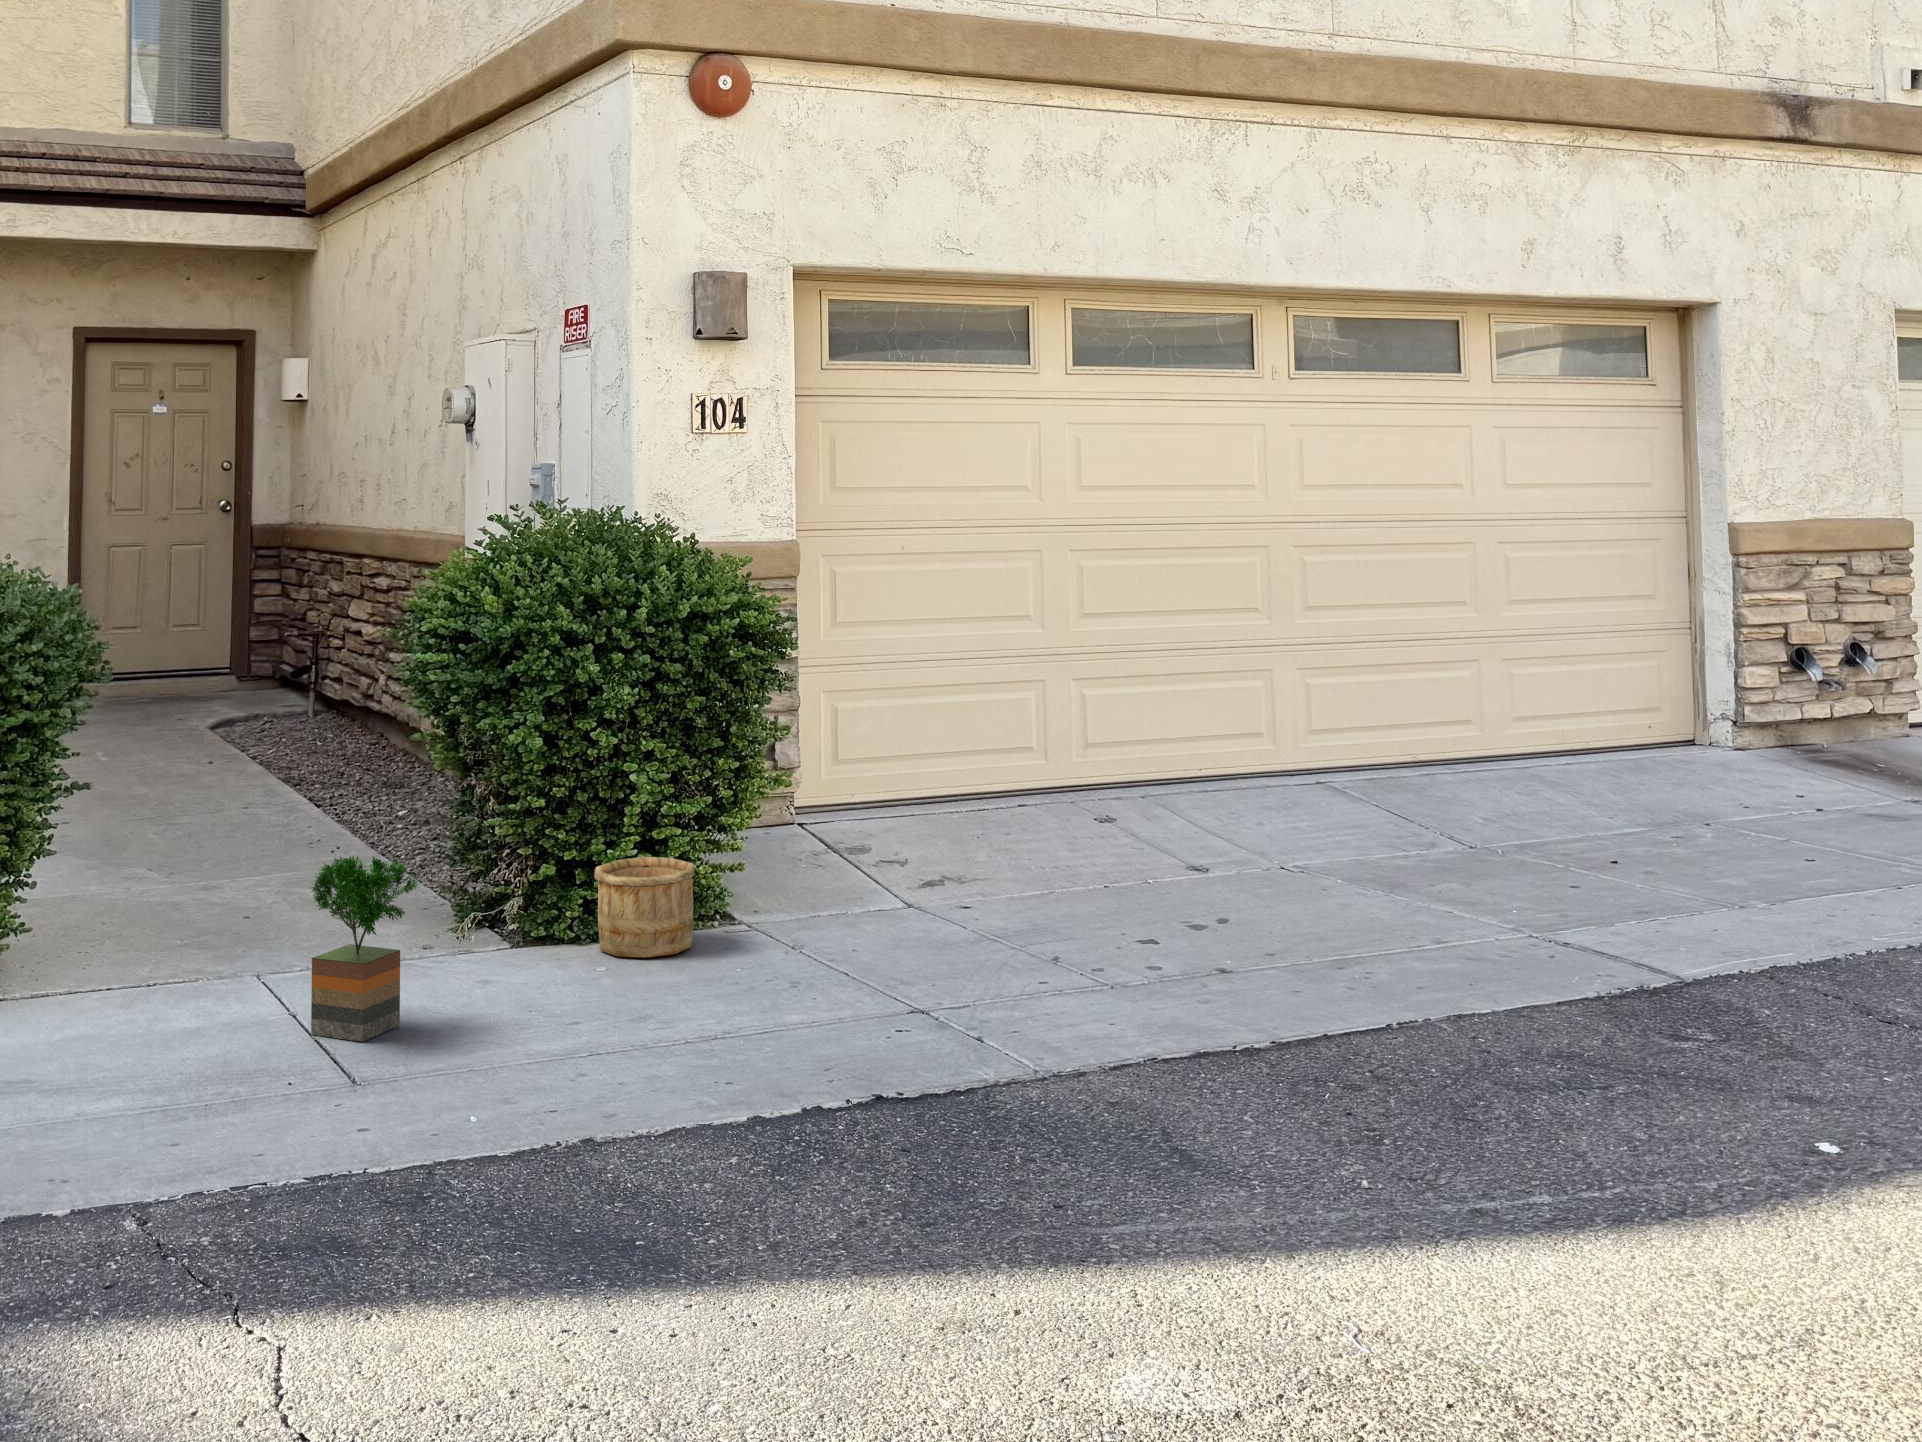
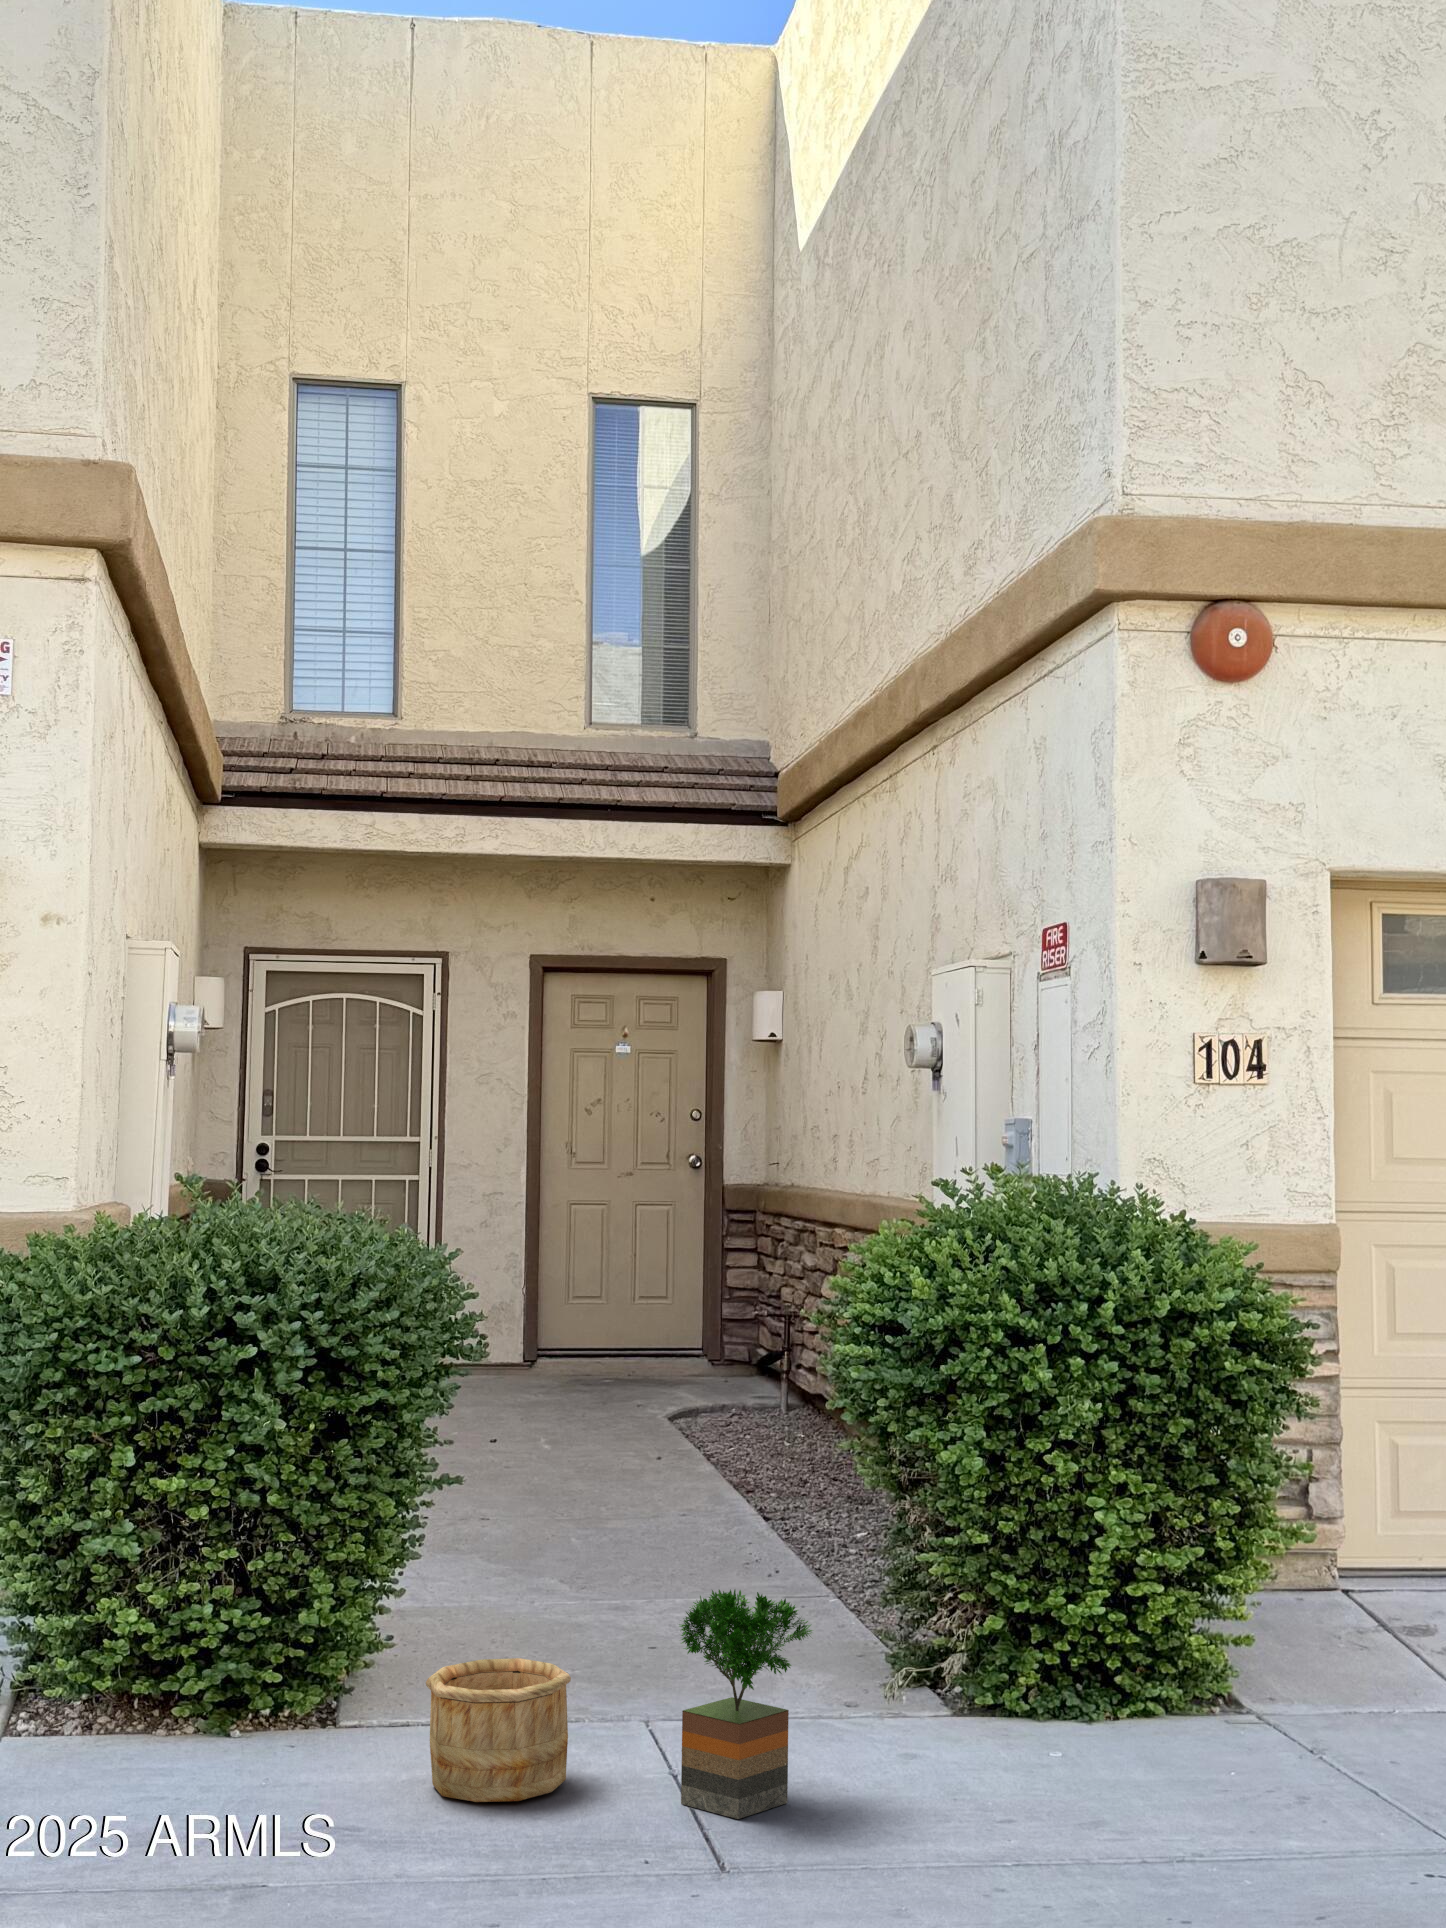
wooden bucket: present [594,857,695,957] -> present [426,1658,571,1802]

